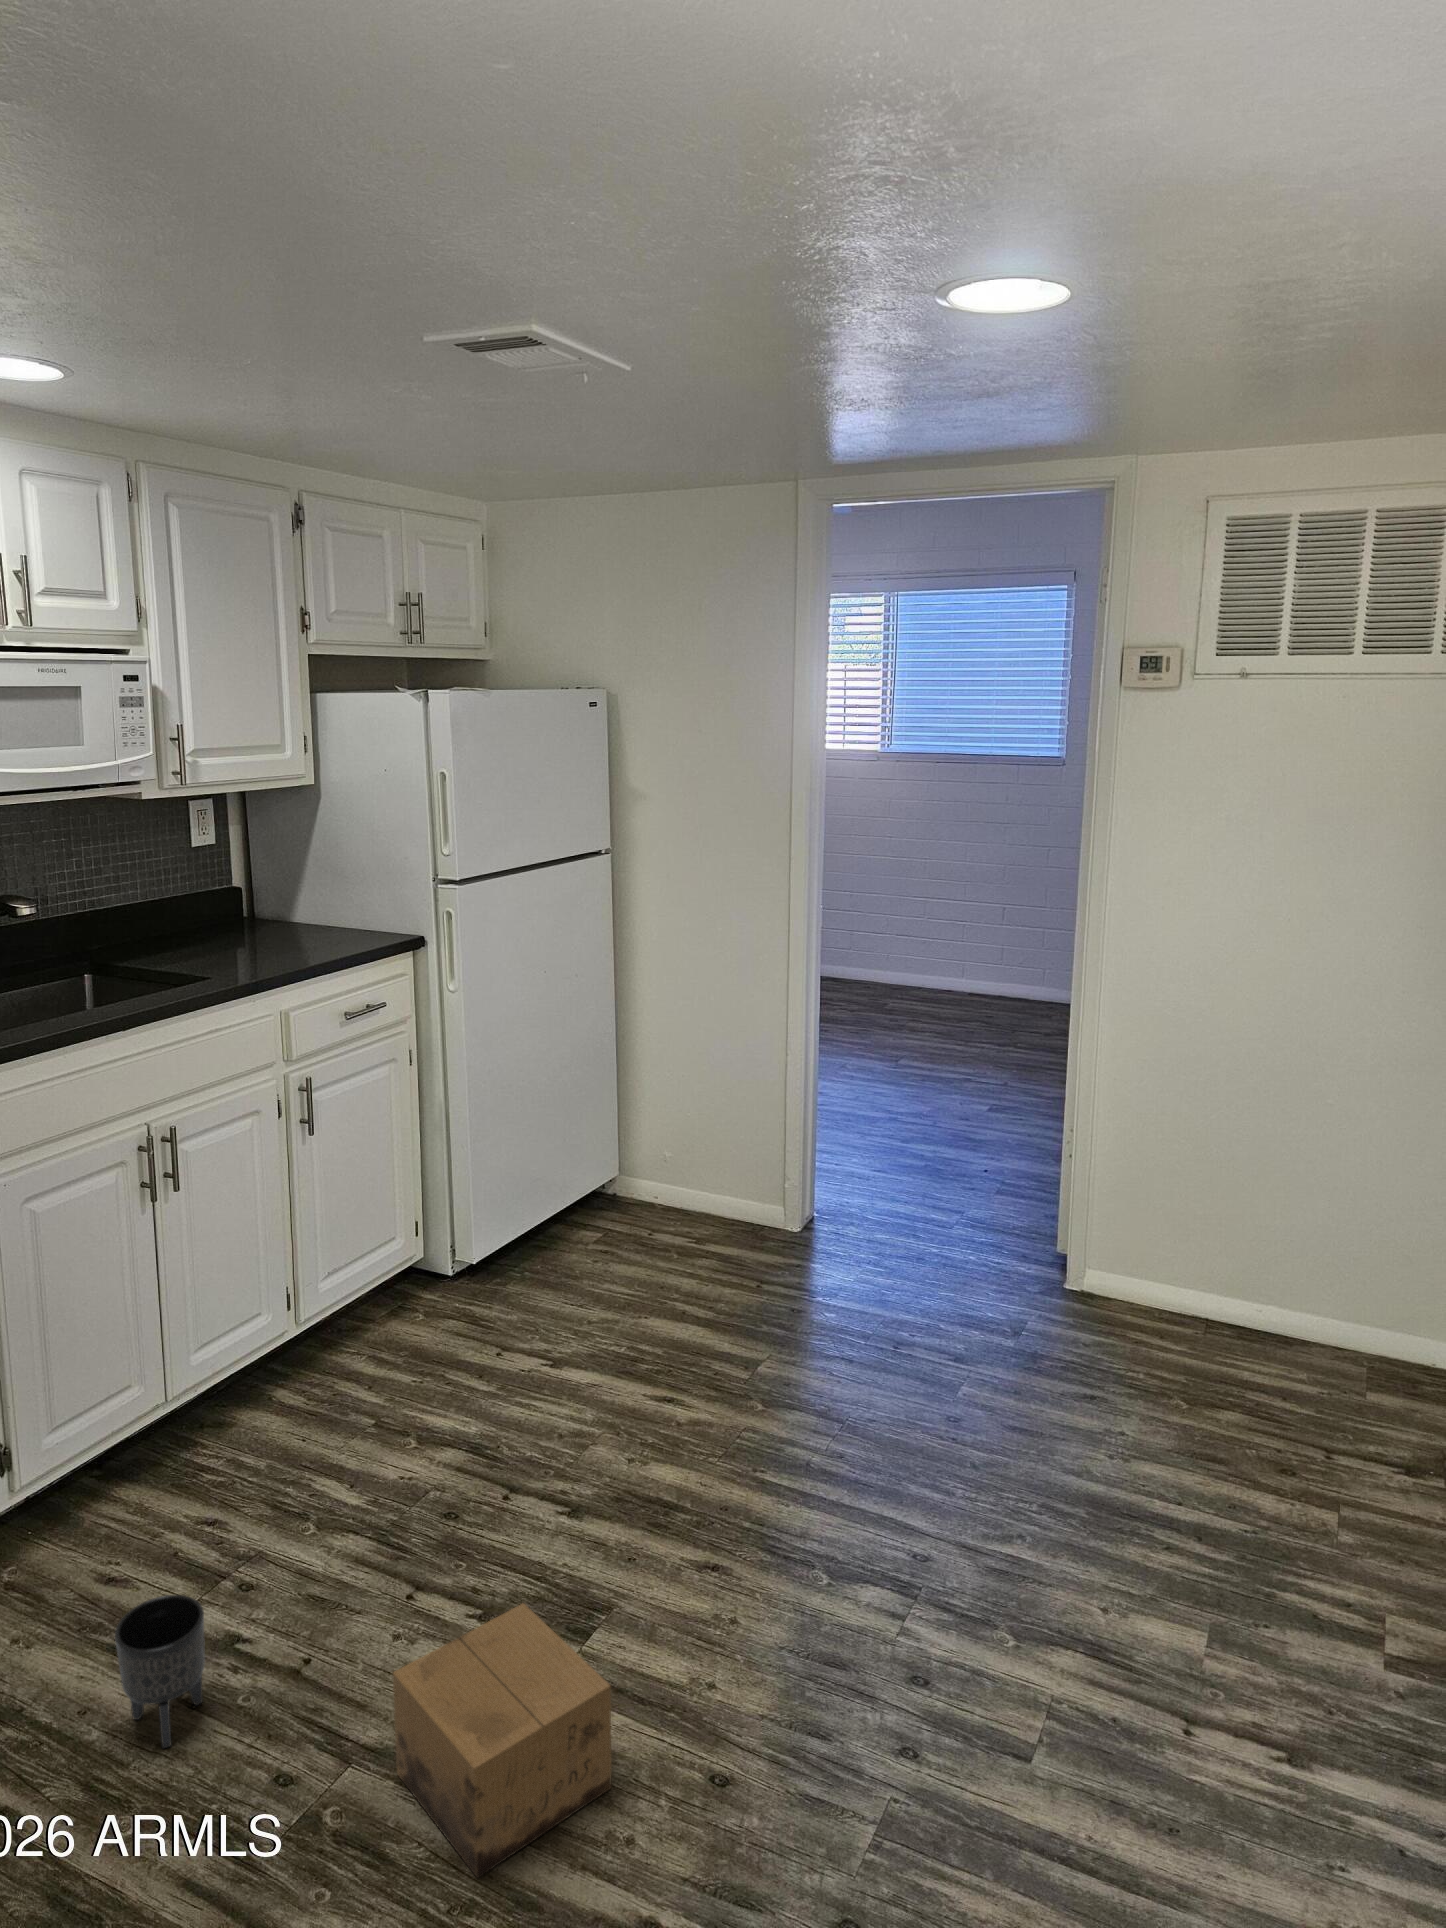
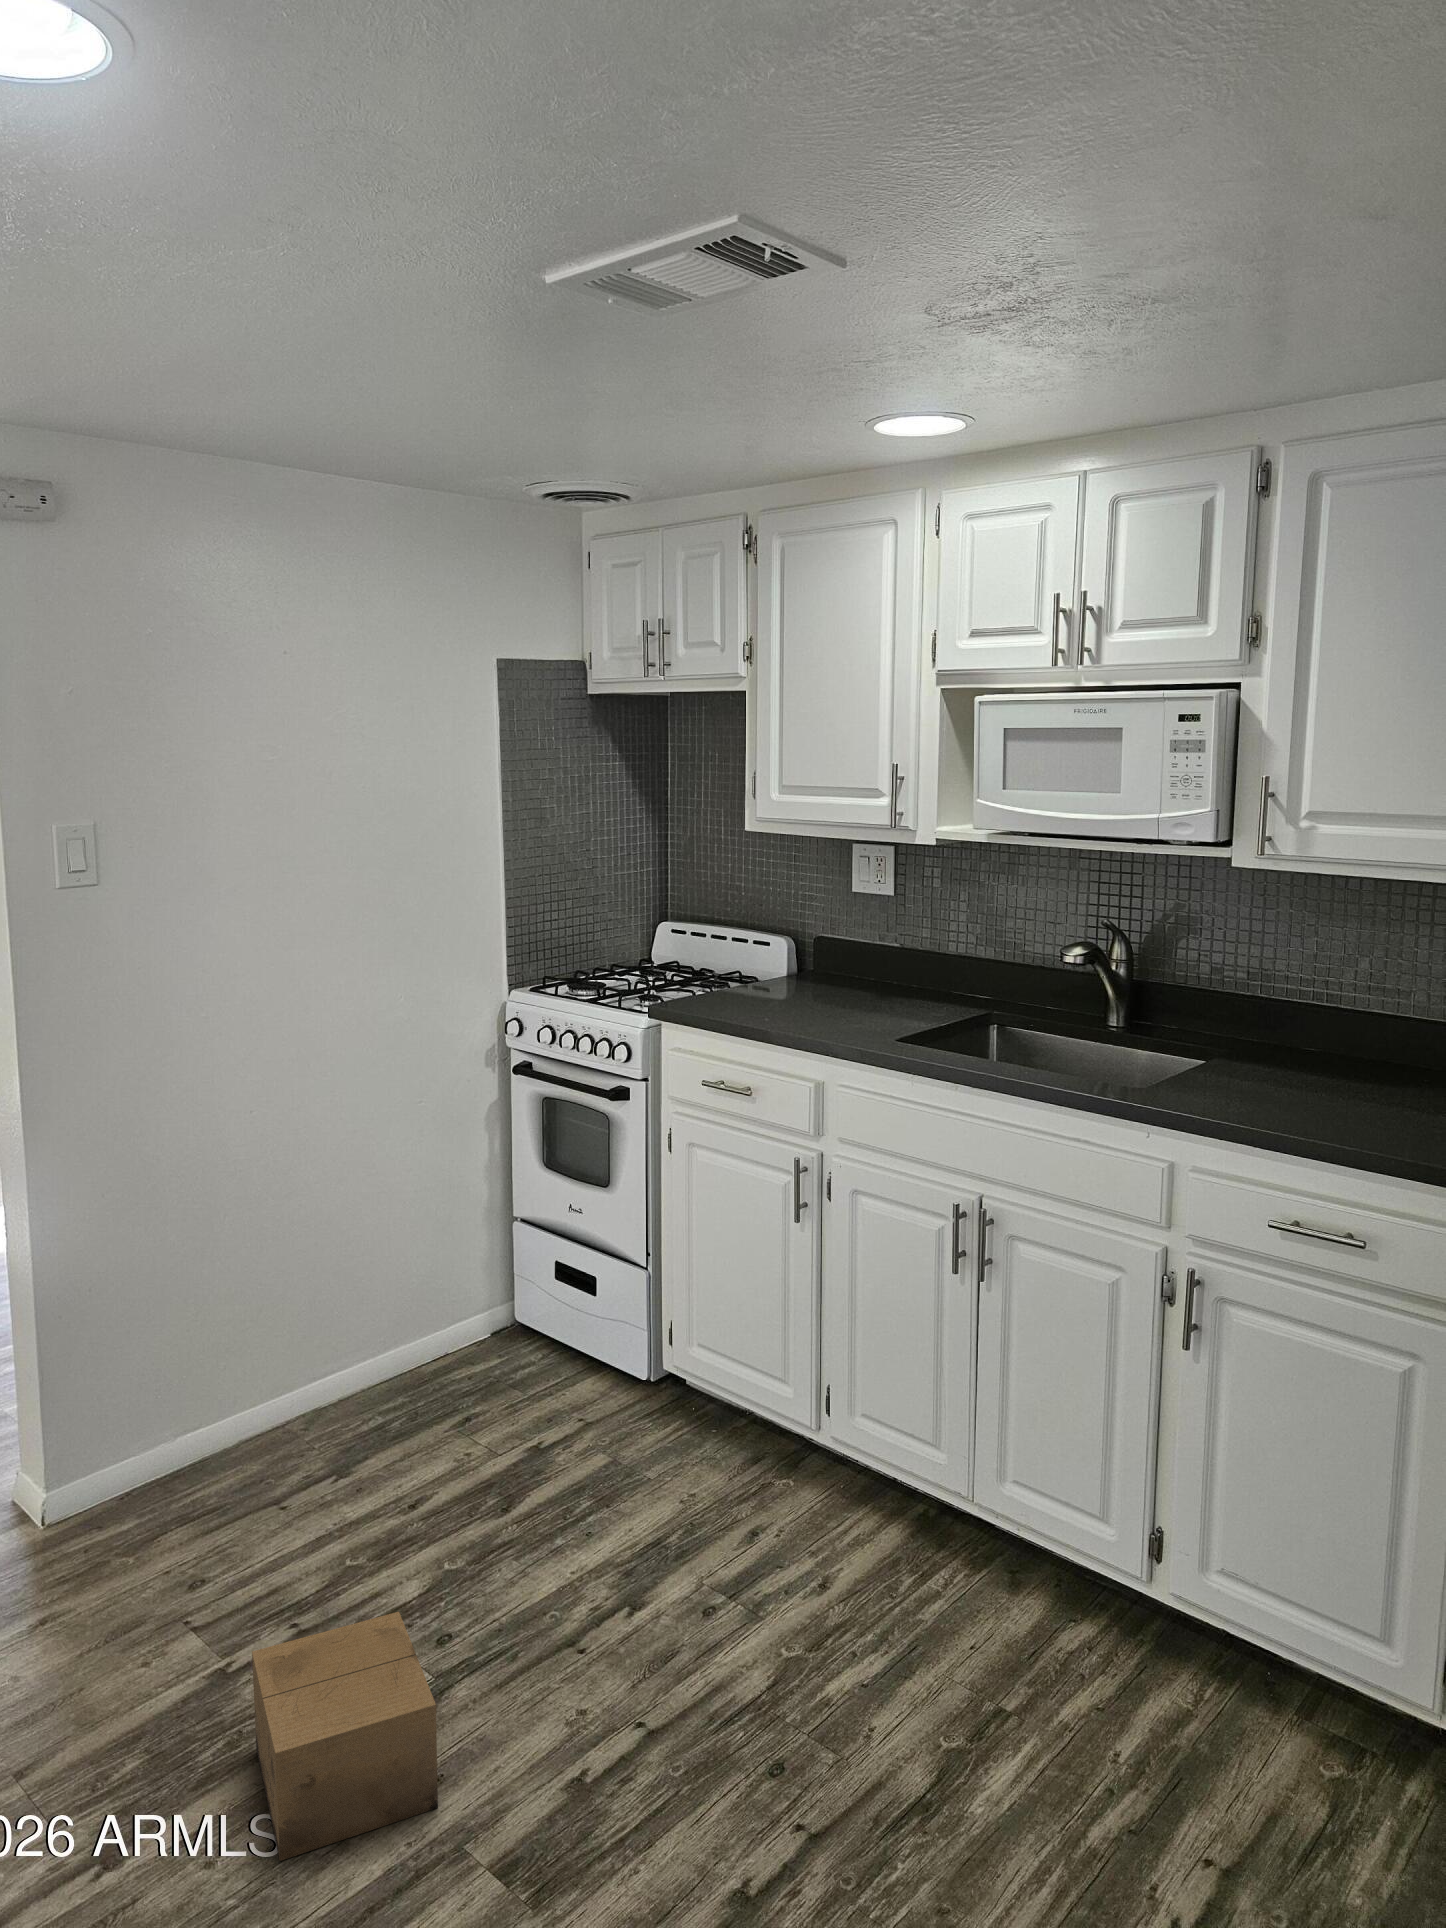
planter: present [115,1595,205,1748] -> none [509,1472,578,1593]

